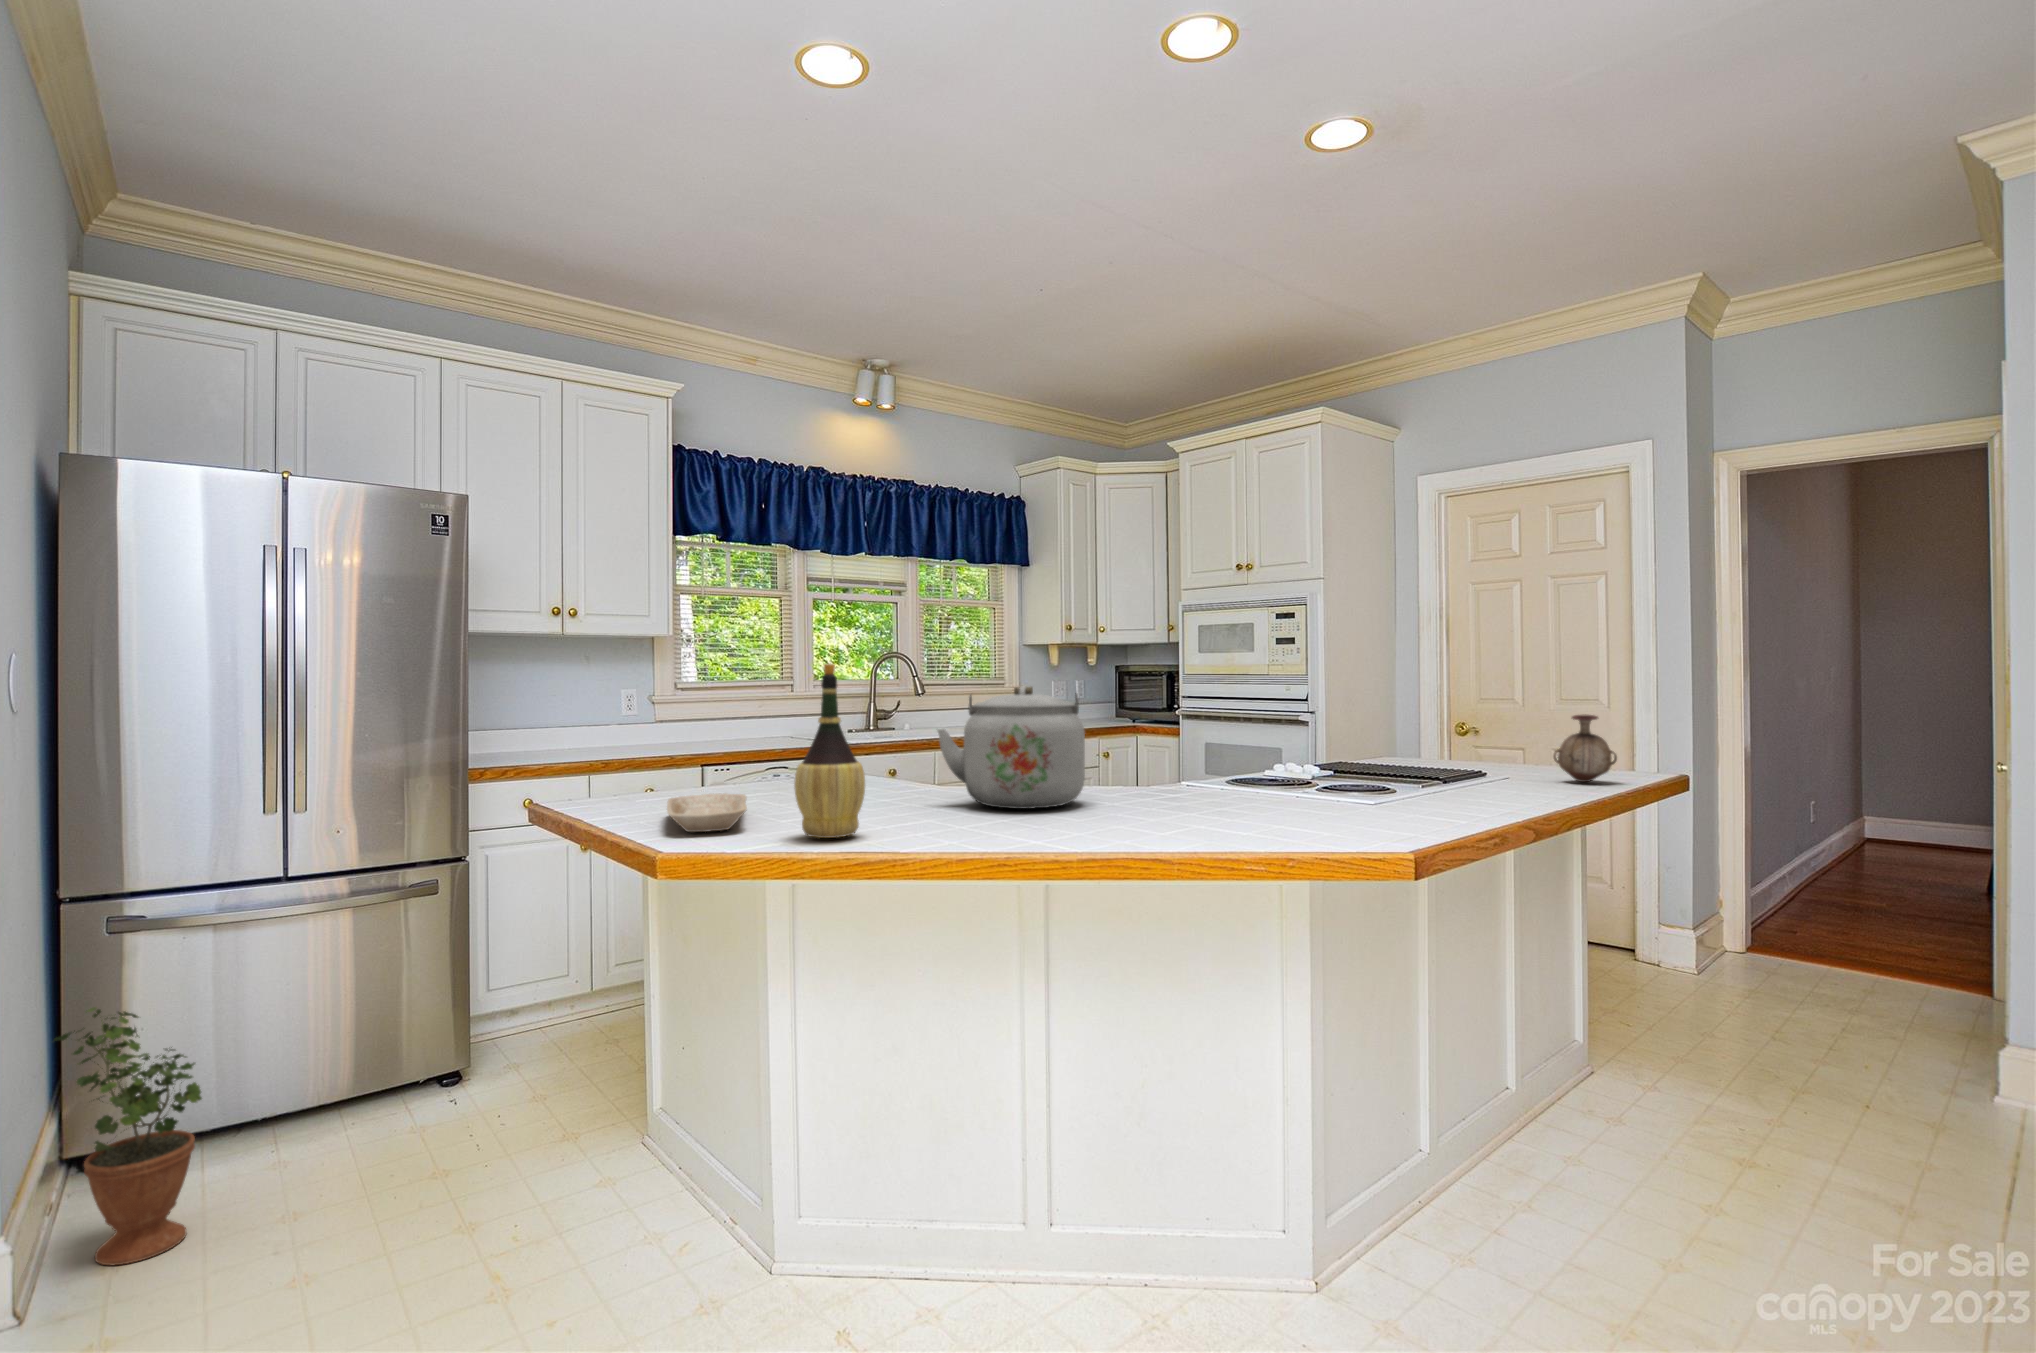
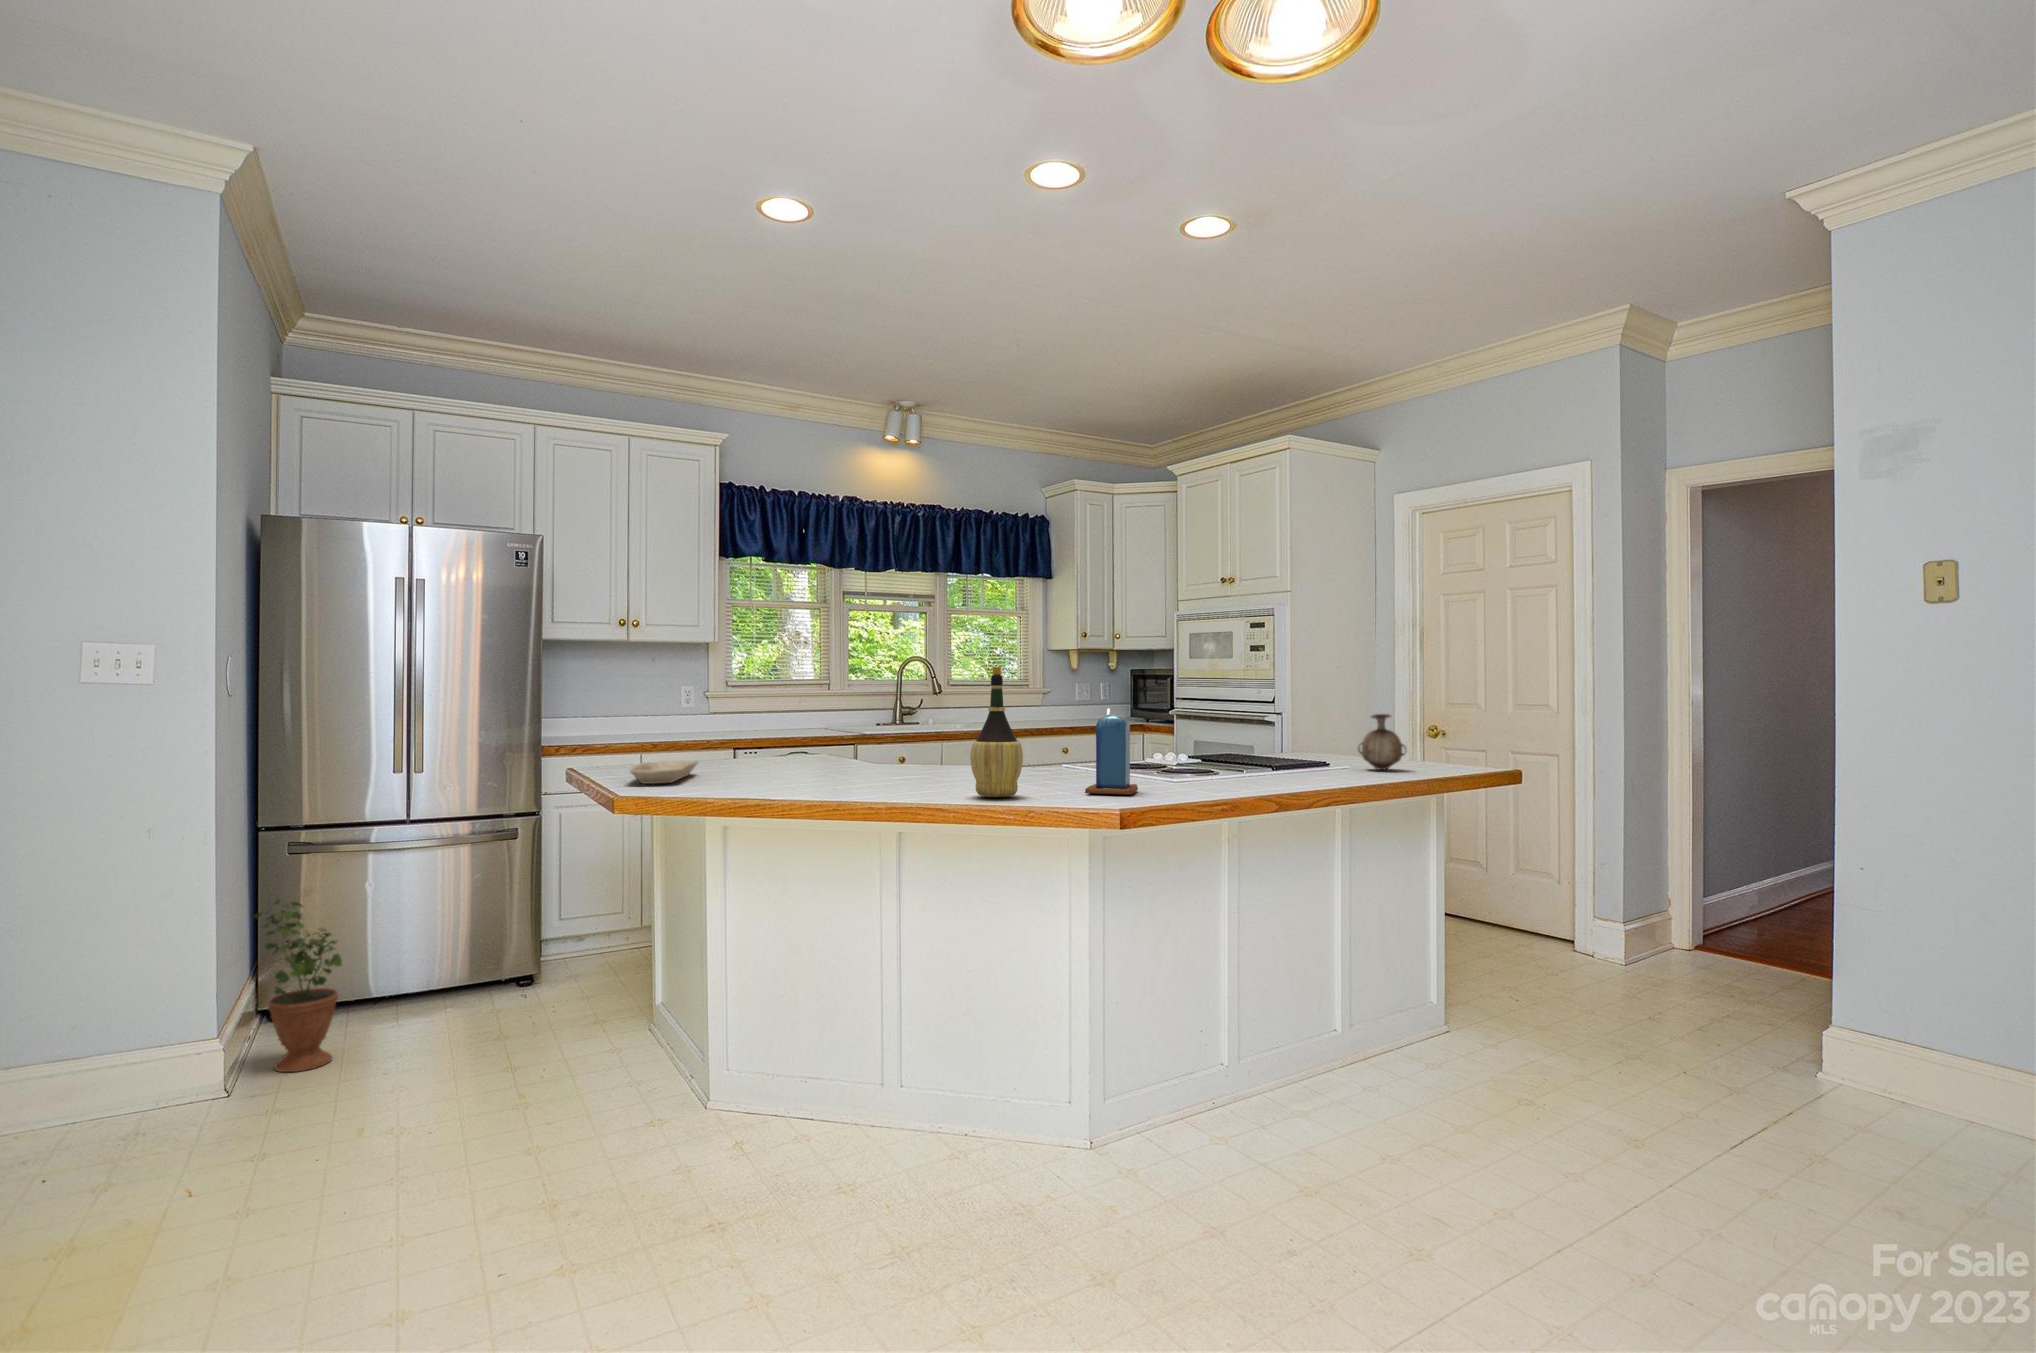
wine bottle: present [794,664,865,838] -> present [970,666,1023,797]
kettle: present [936,685,1085,809] -> none [839,684,956,776]
candle: none [1329,714,1406,832] -> present [1085,708,1138,795]

